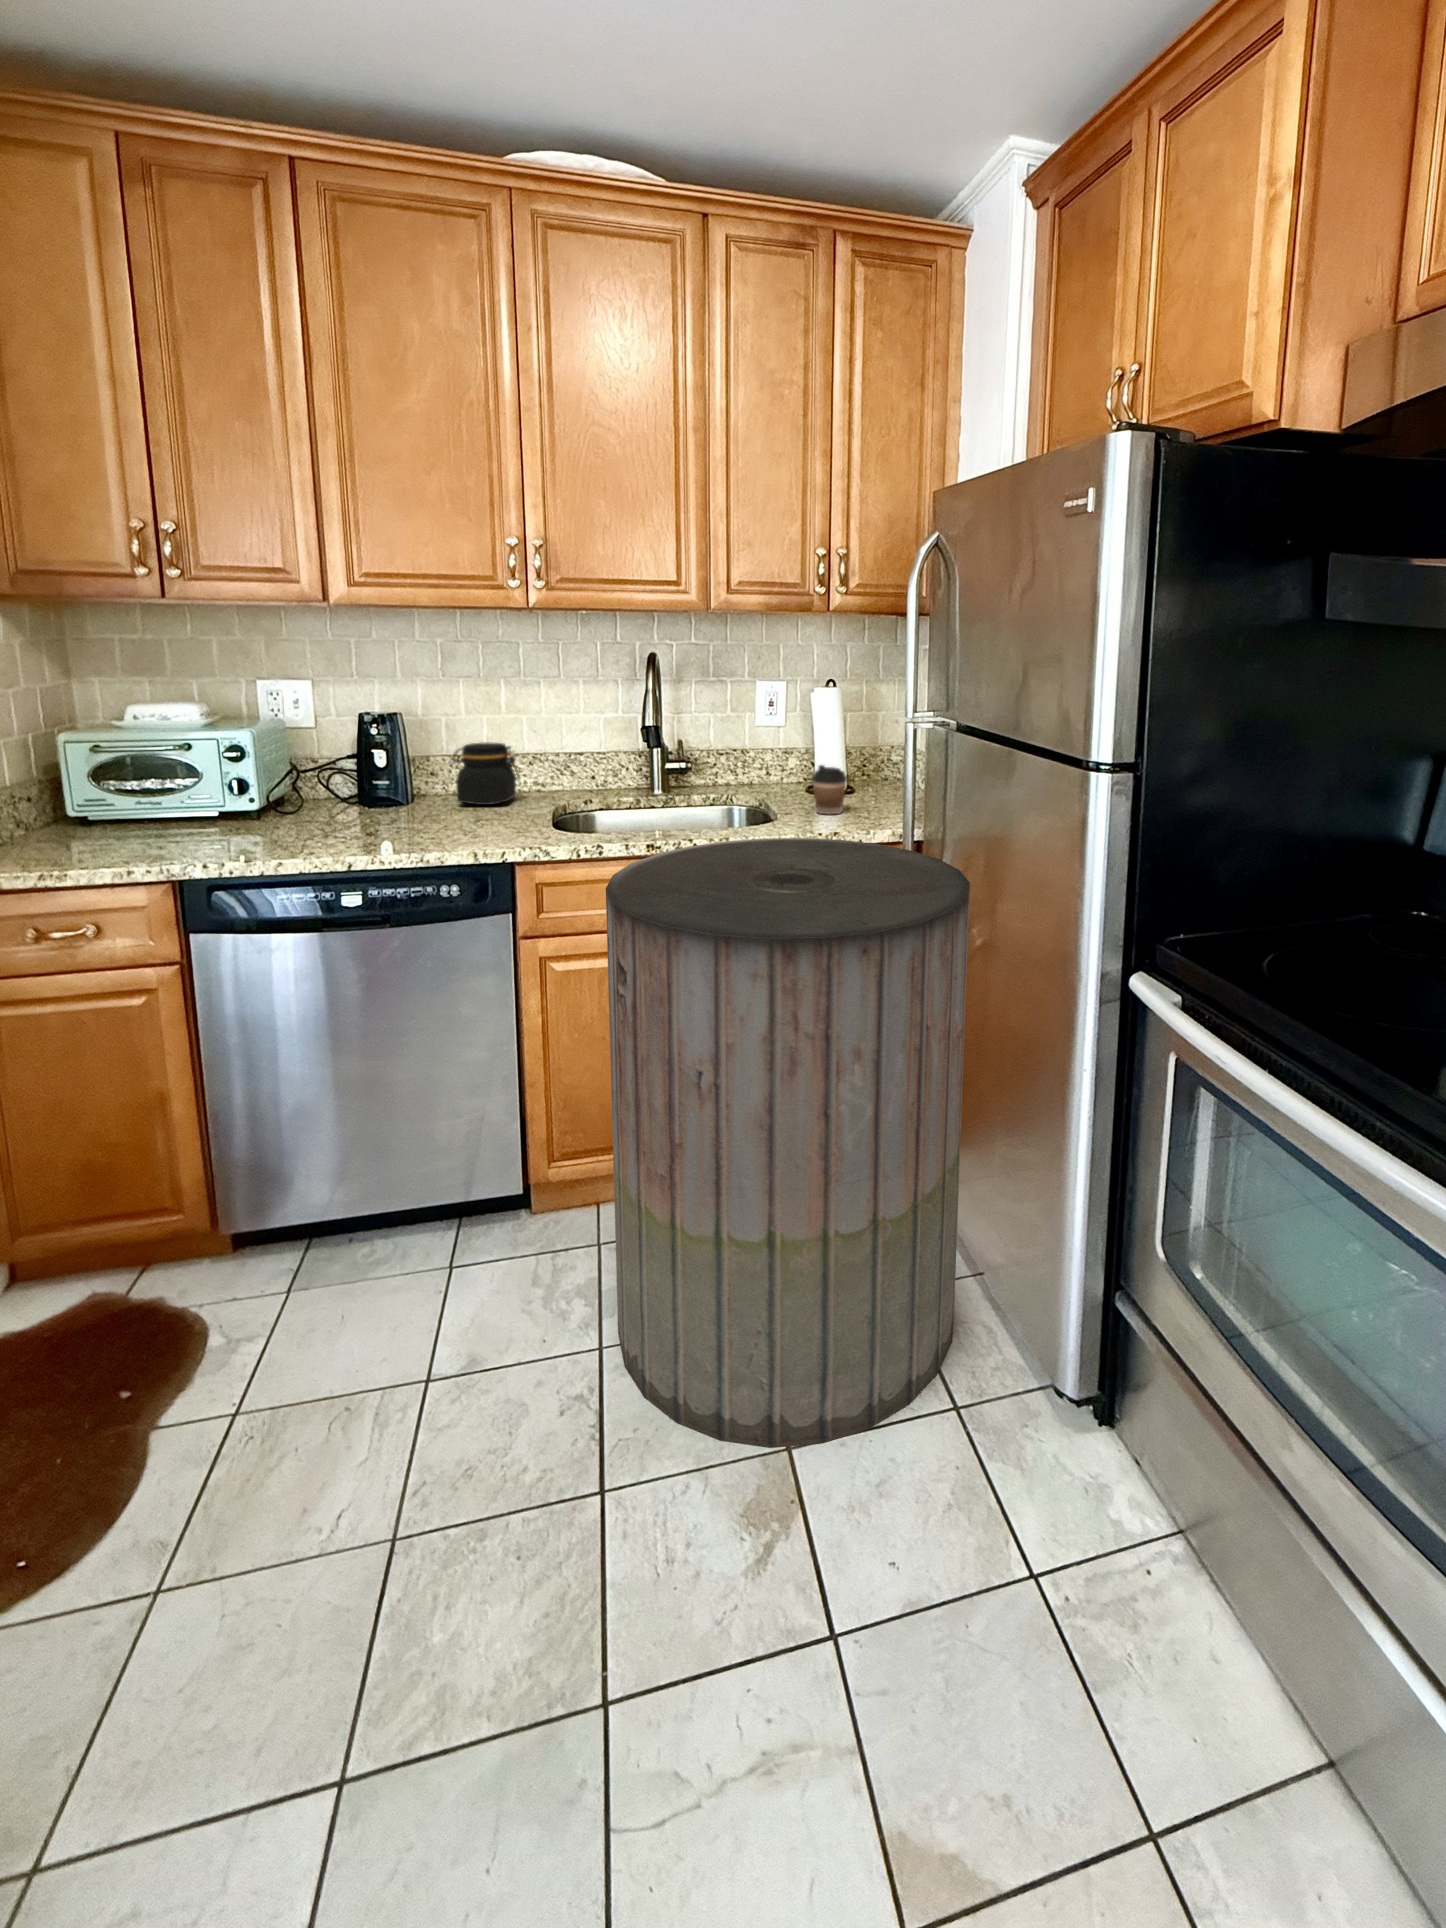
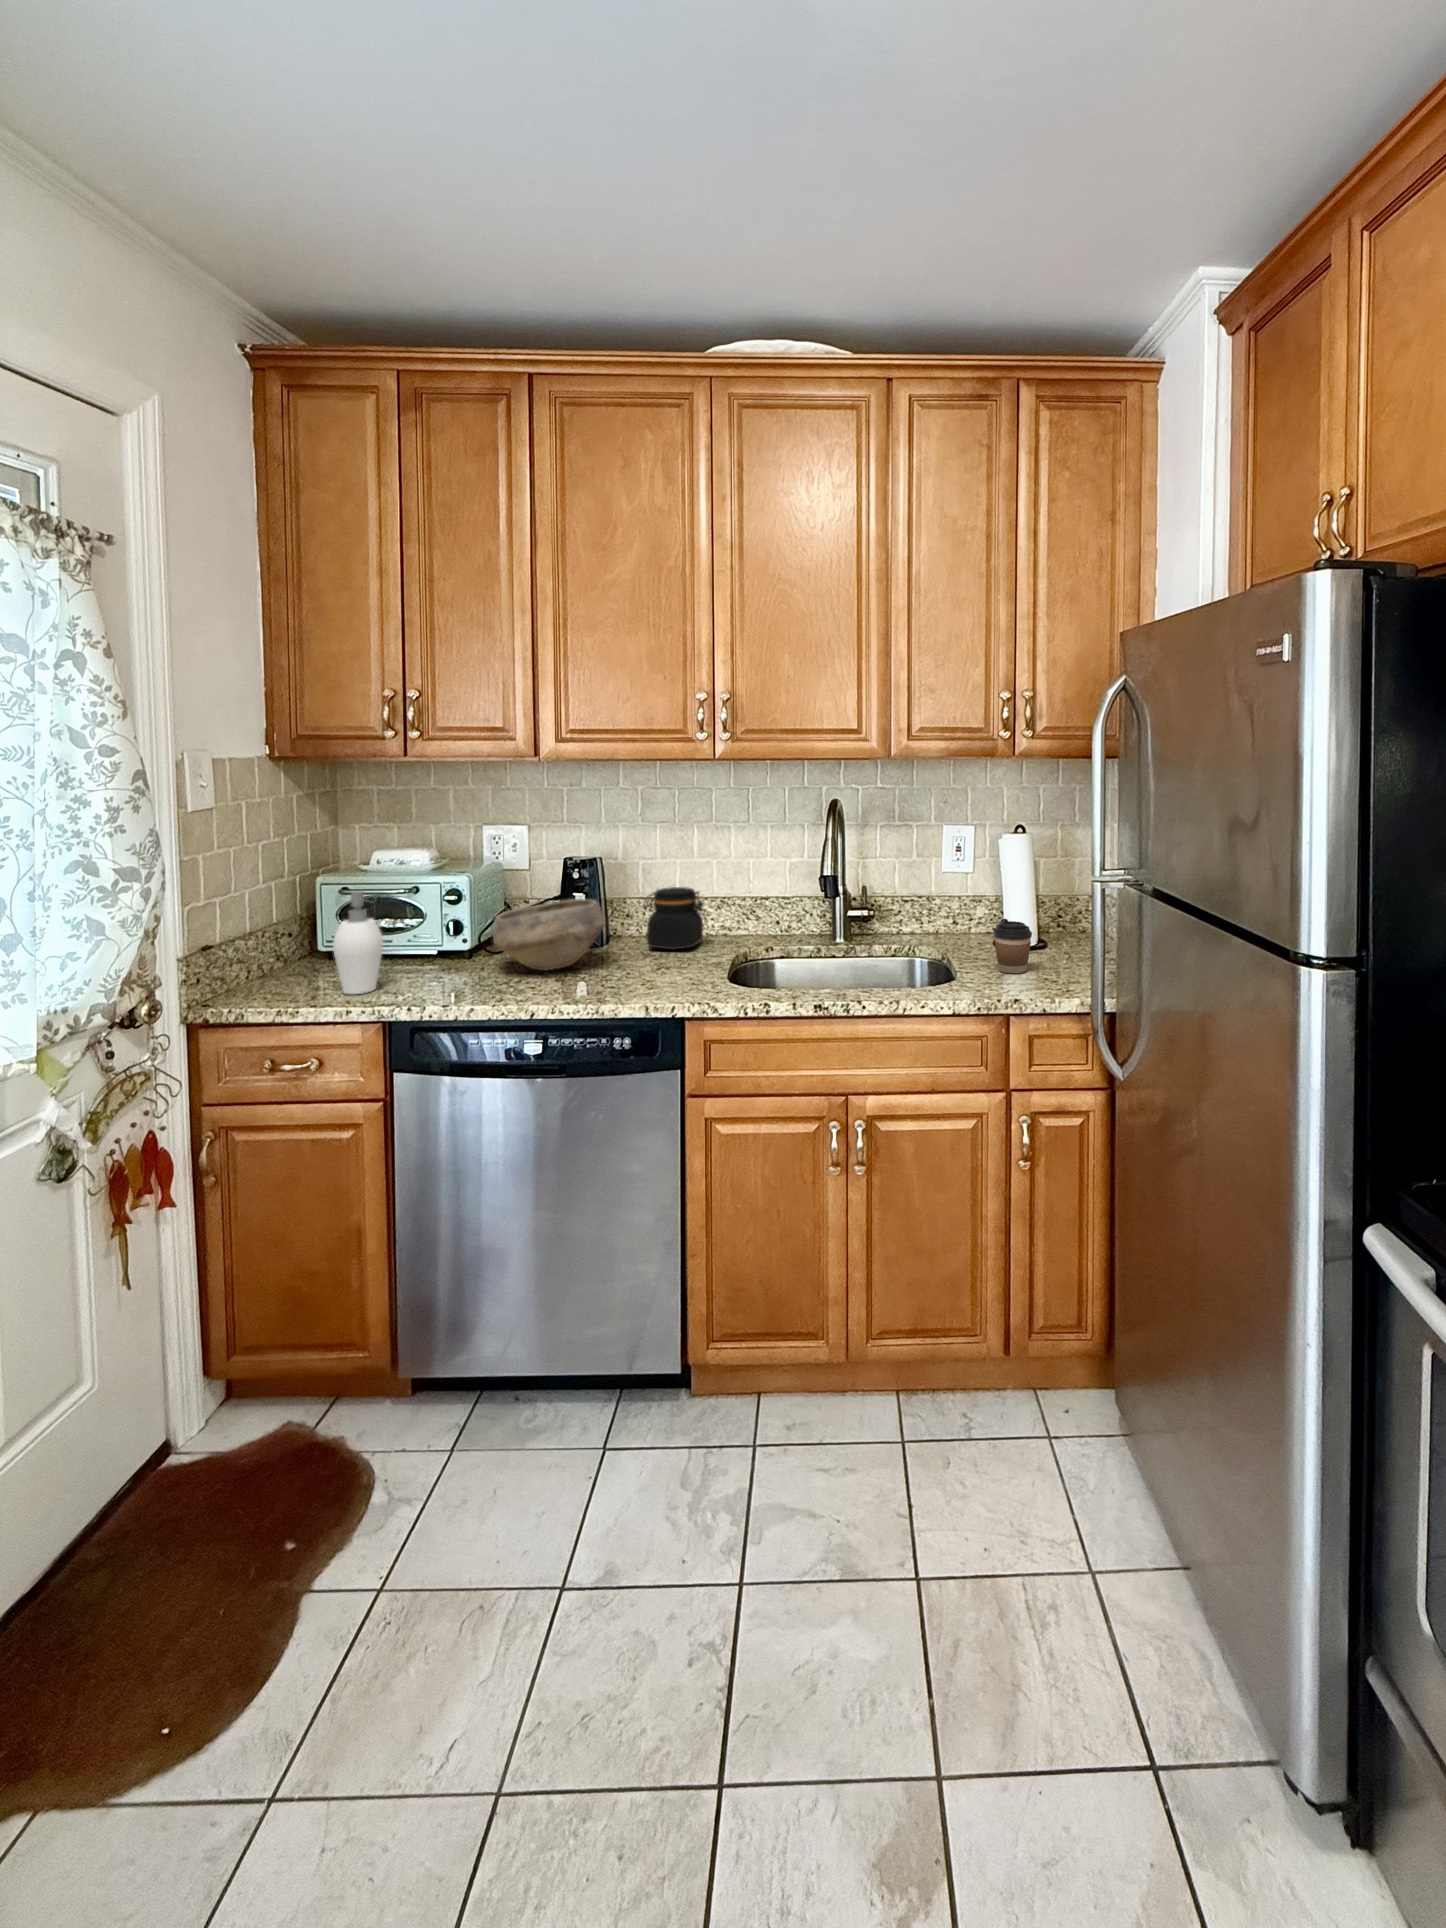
soap dispenser: none [99,743,160,855] -> present [333,891,383,994]
bowl: none [287,754,414,827] -> present [493,899,605,970]
trash can: present [606,838,970,1448] -> none [757,1003,1160,1785]

